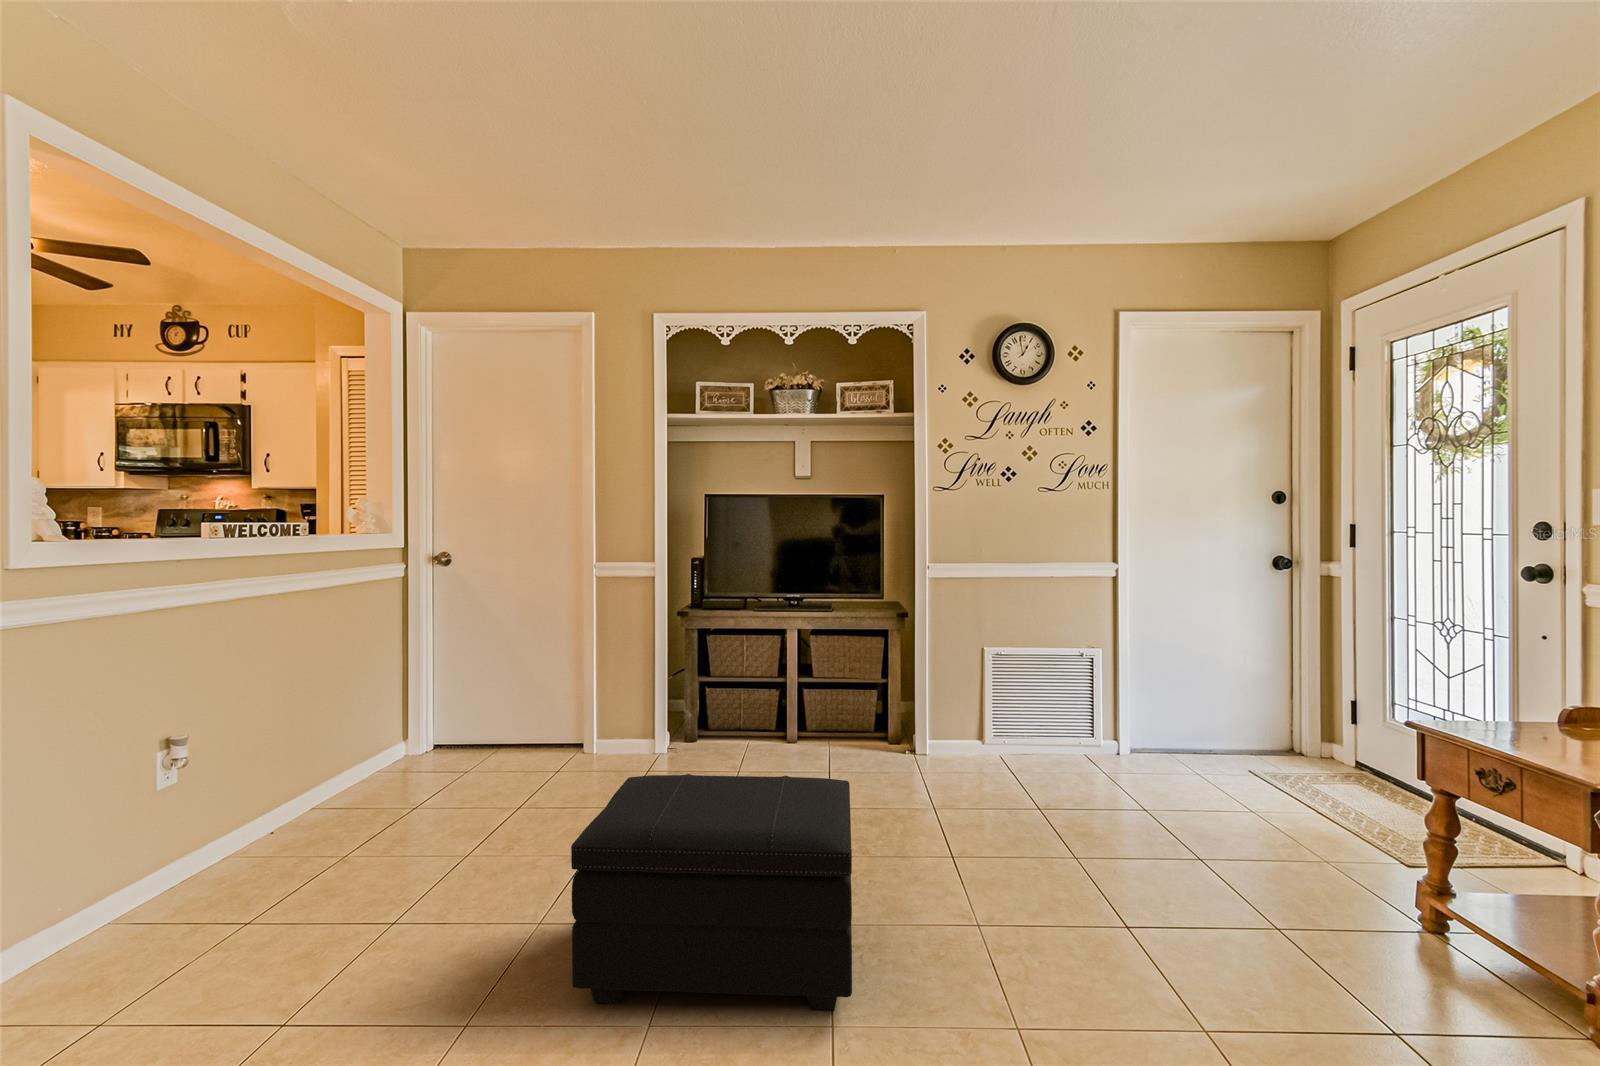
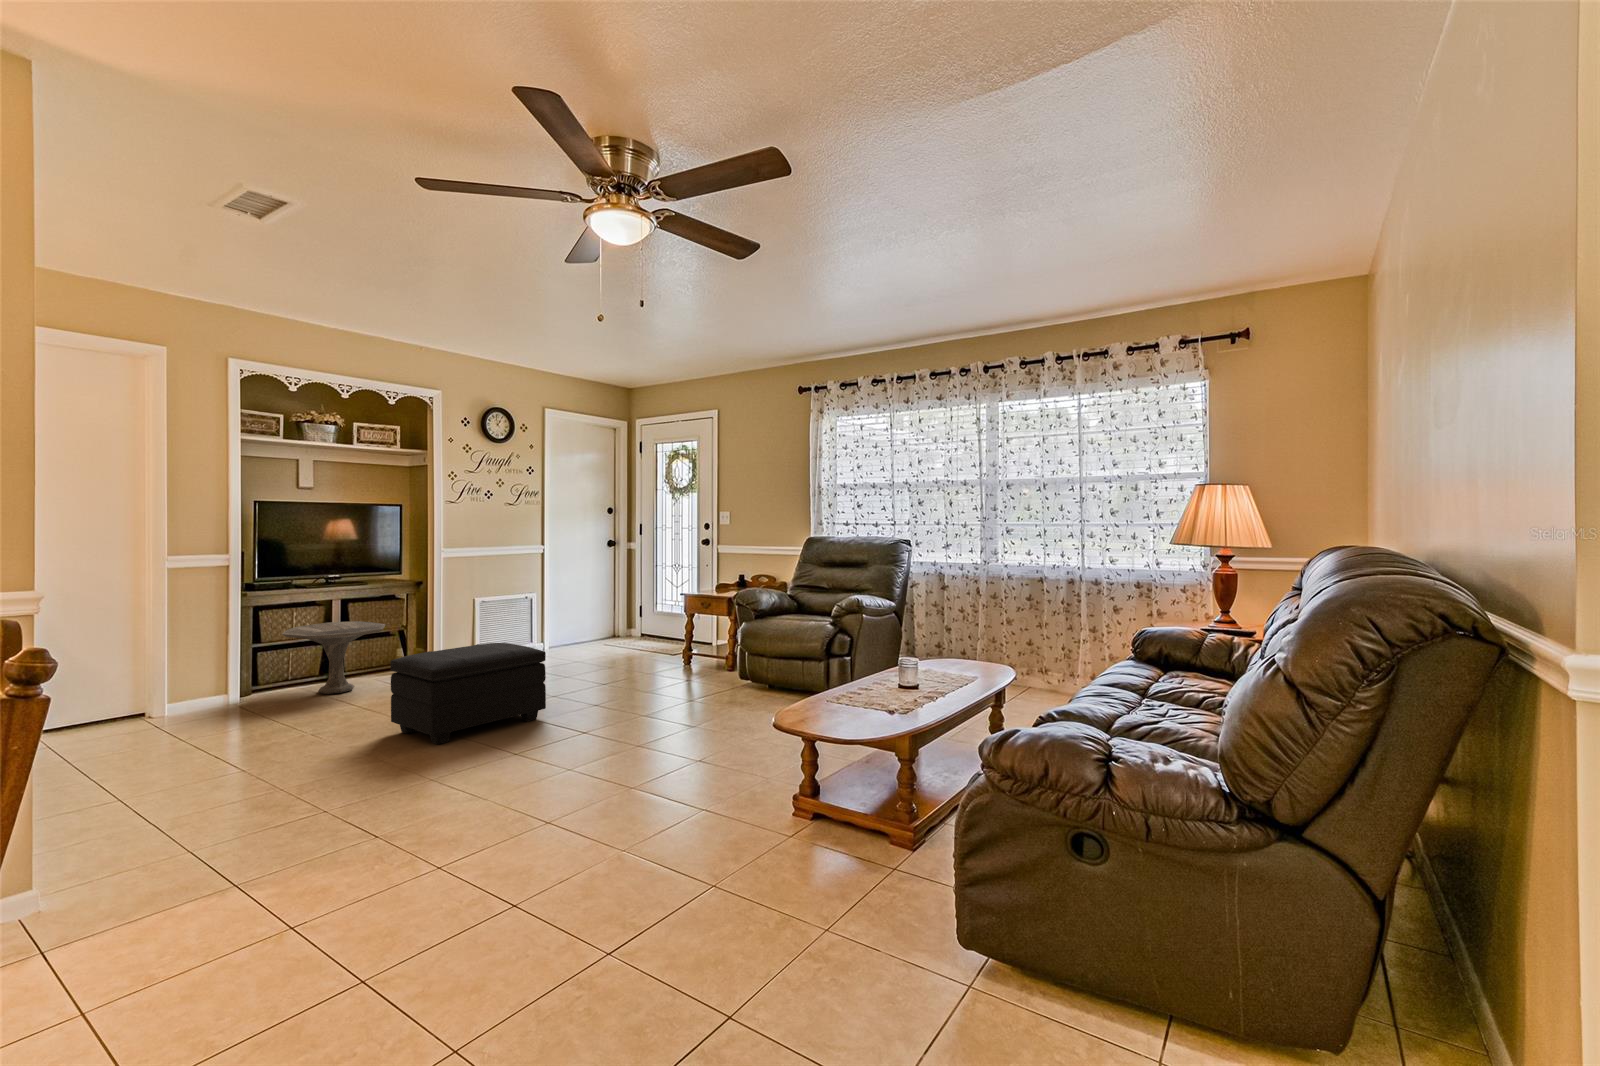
side table: none [697,661,821,768] -> present [282,621,385,694]

